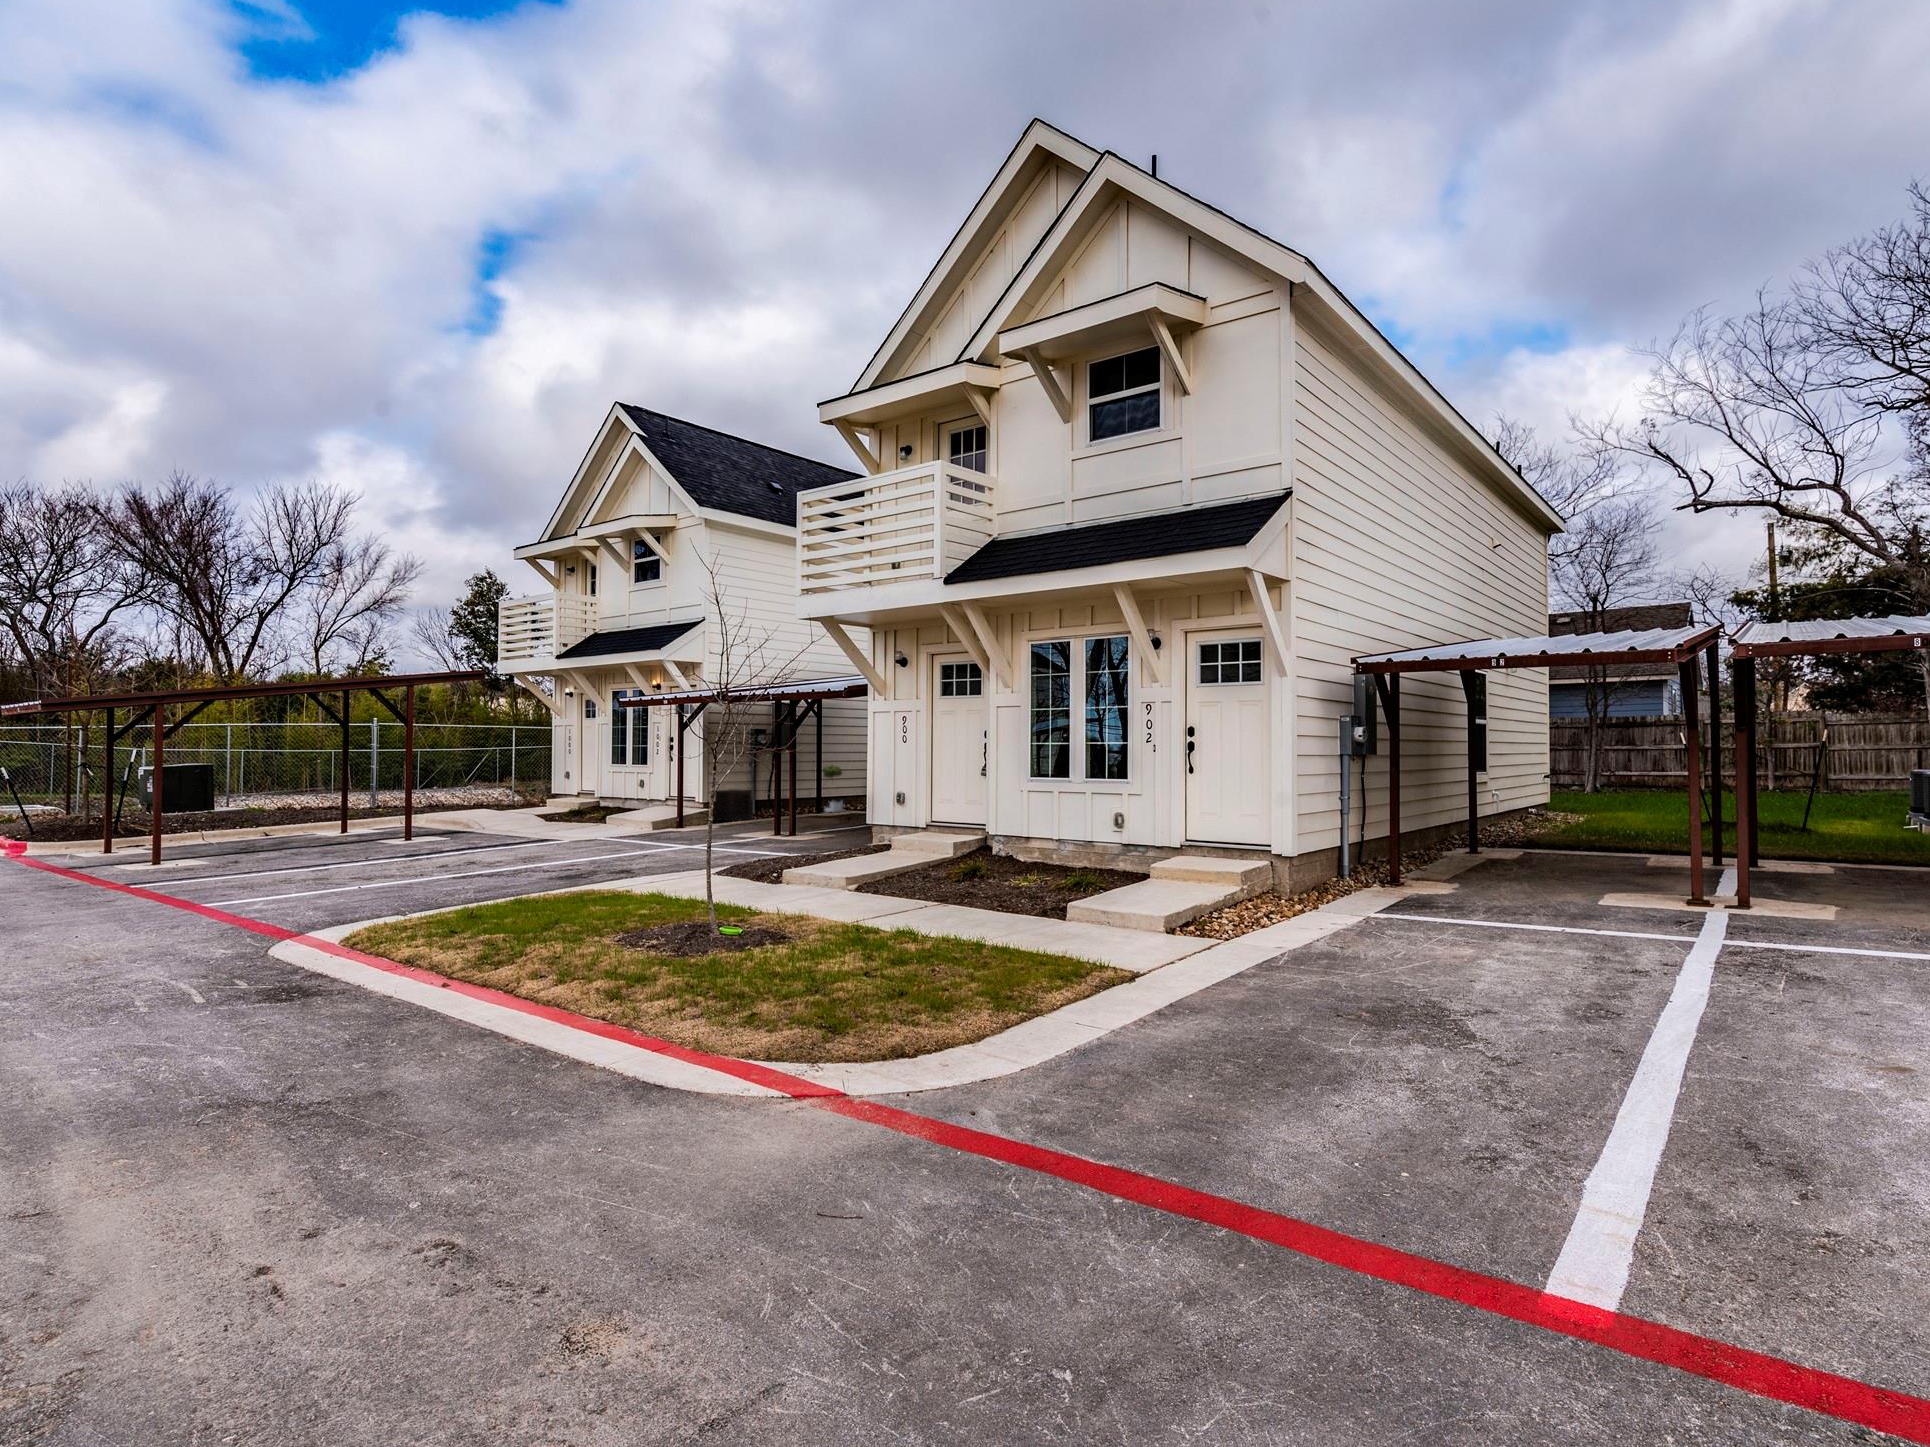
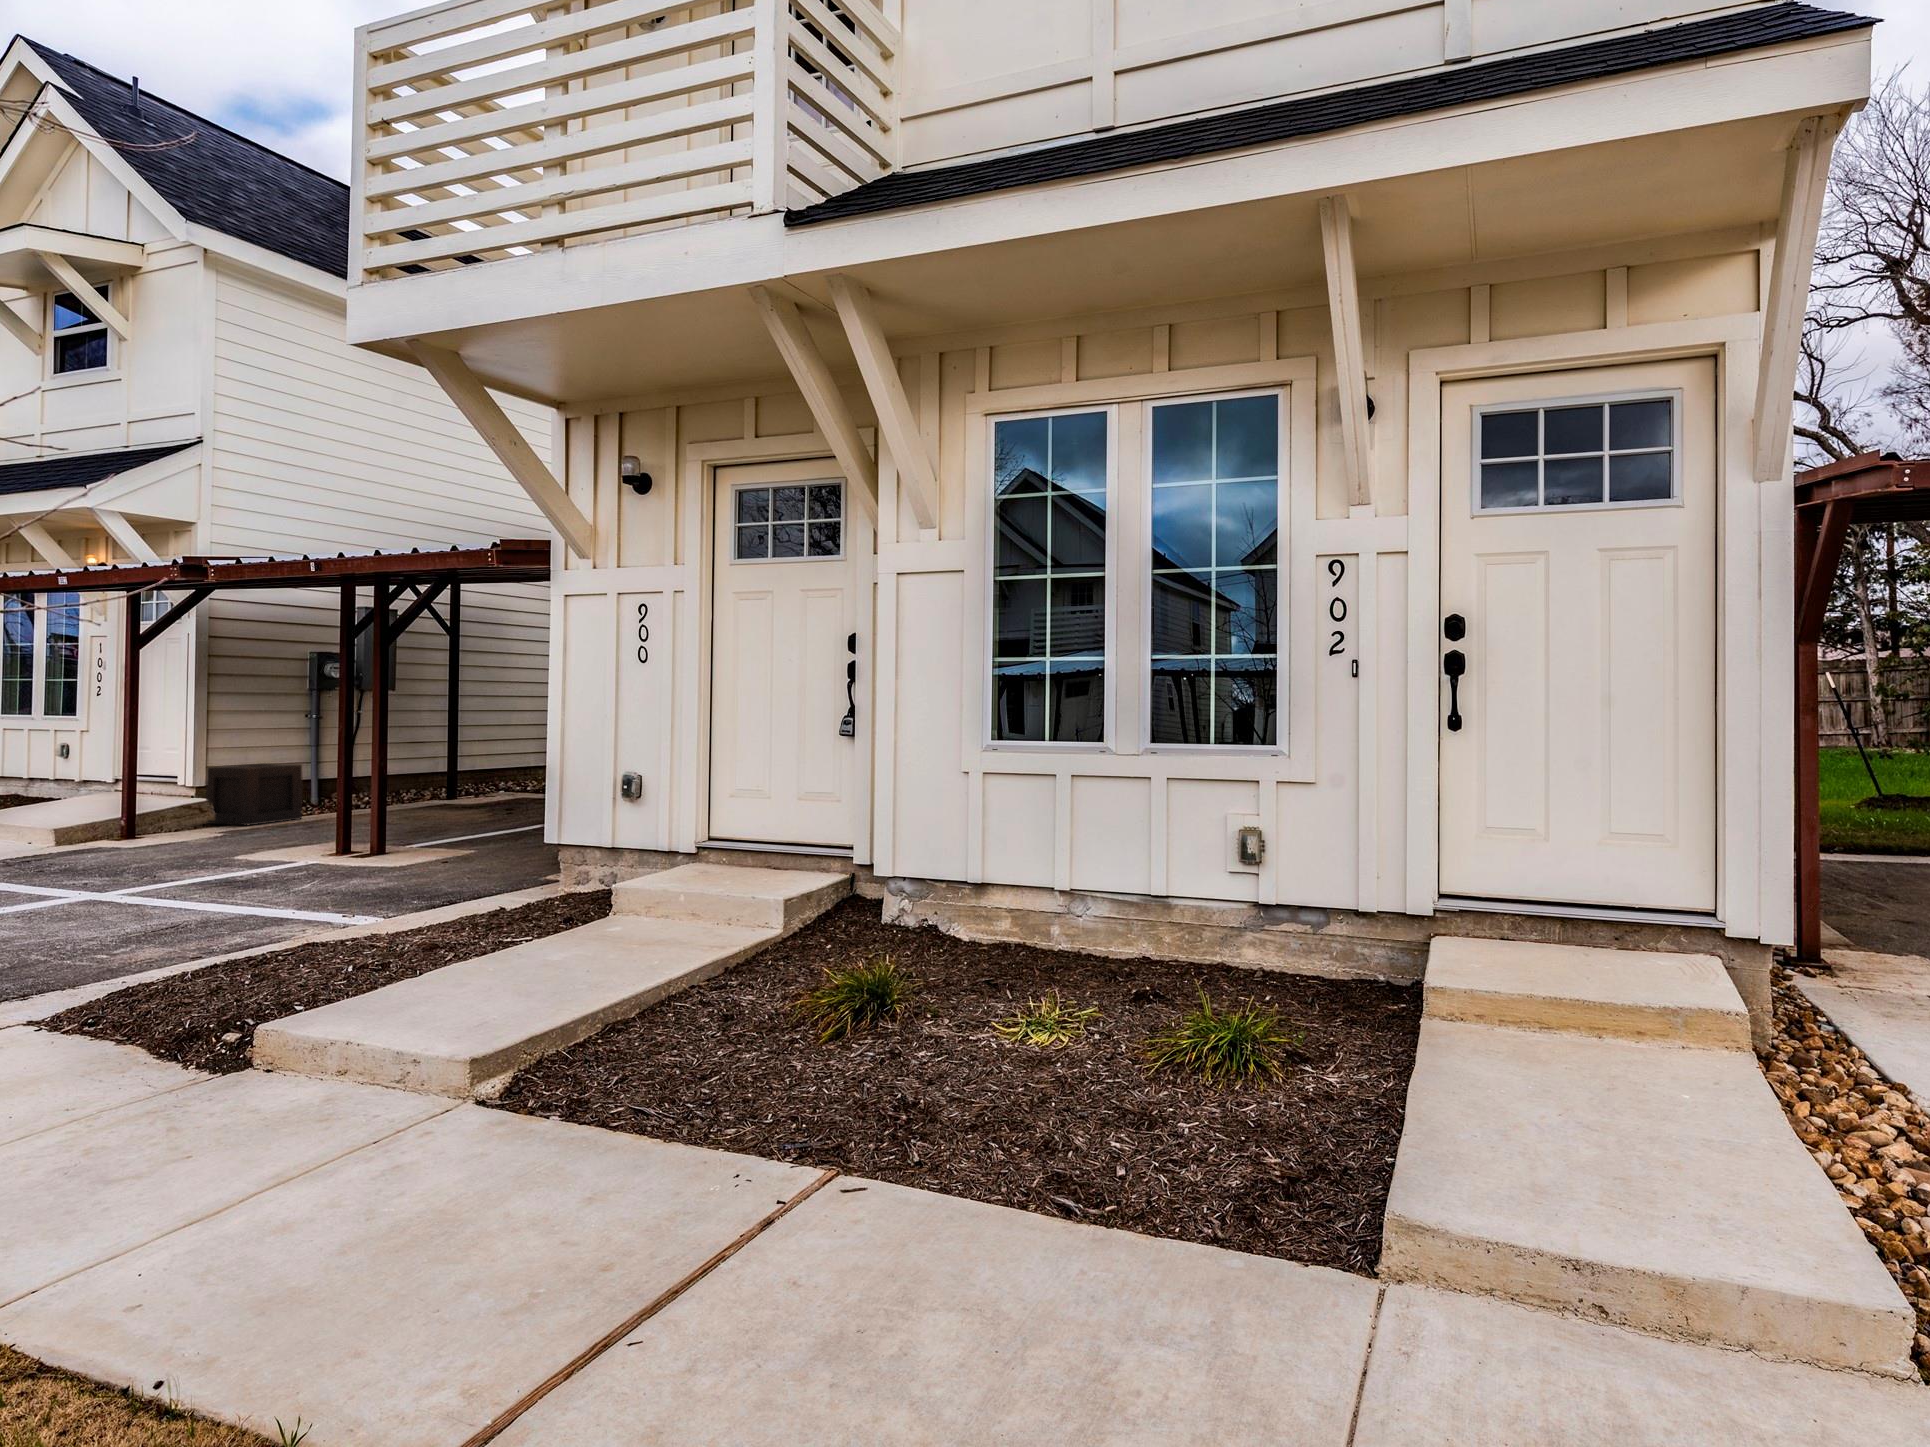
potted tree: present [823,766,843,812] -> none [450,718,491,801]

